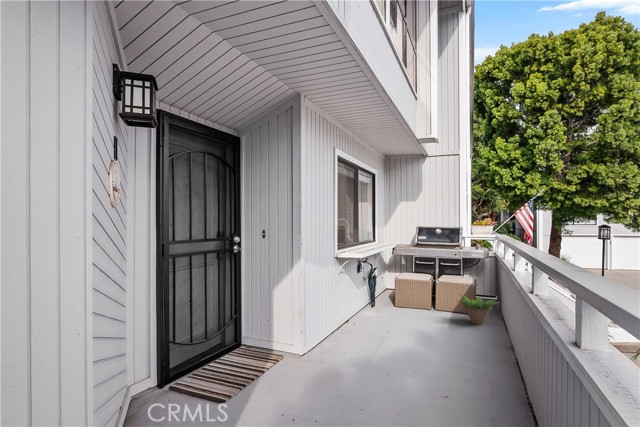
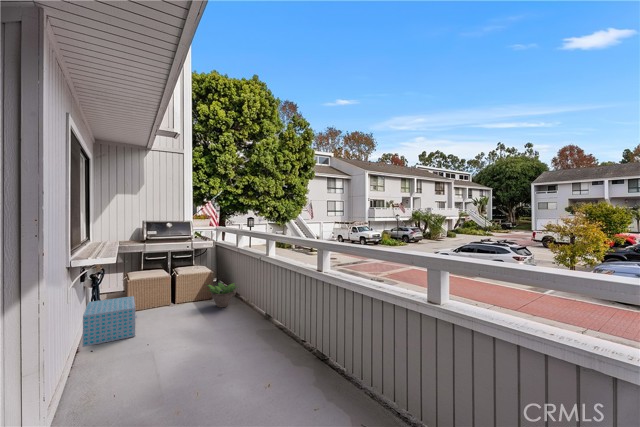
storage box: none [353,289,394,323] -> present [82,296,137,347]

